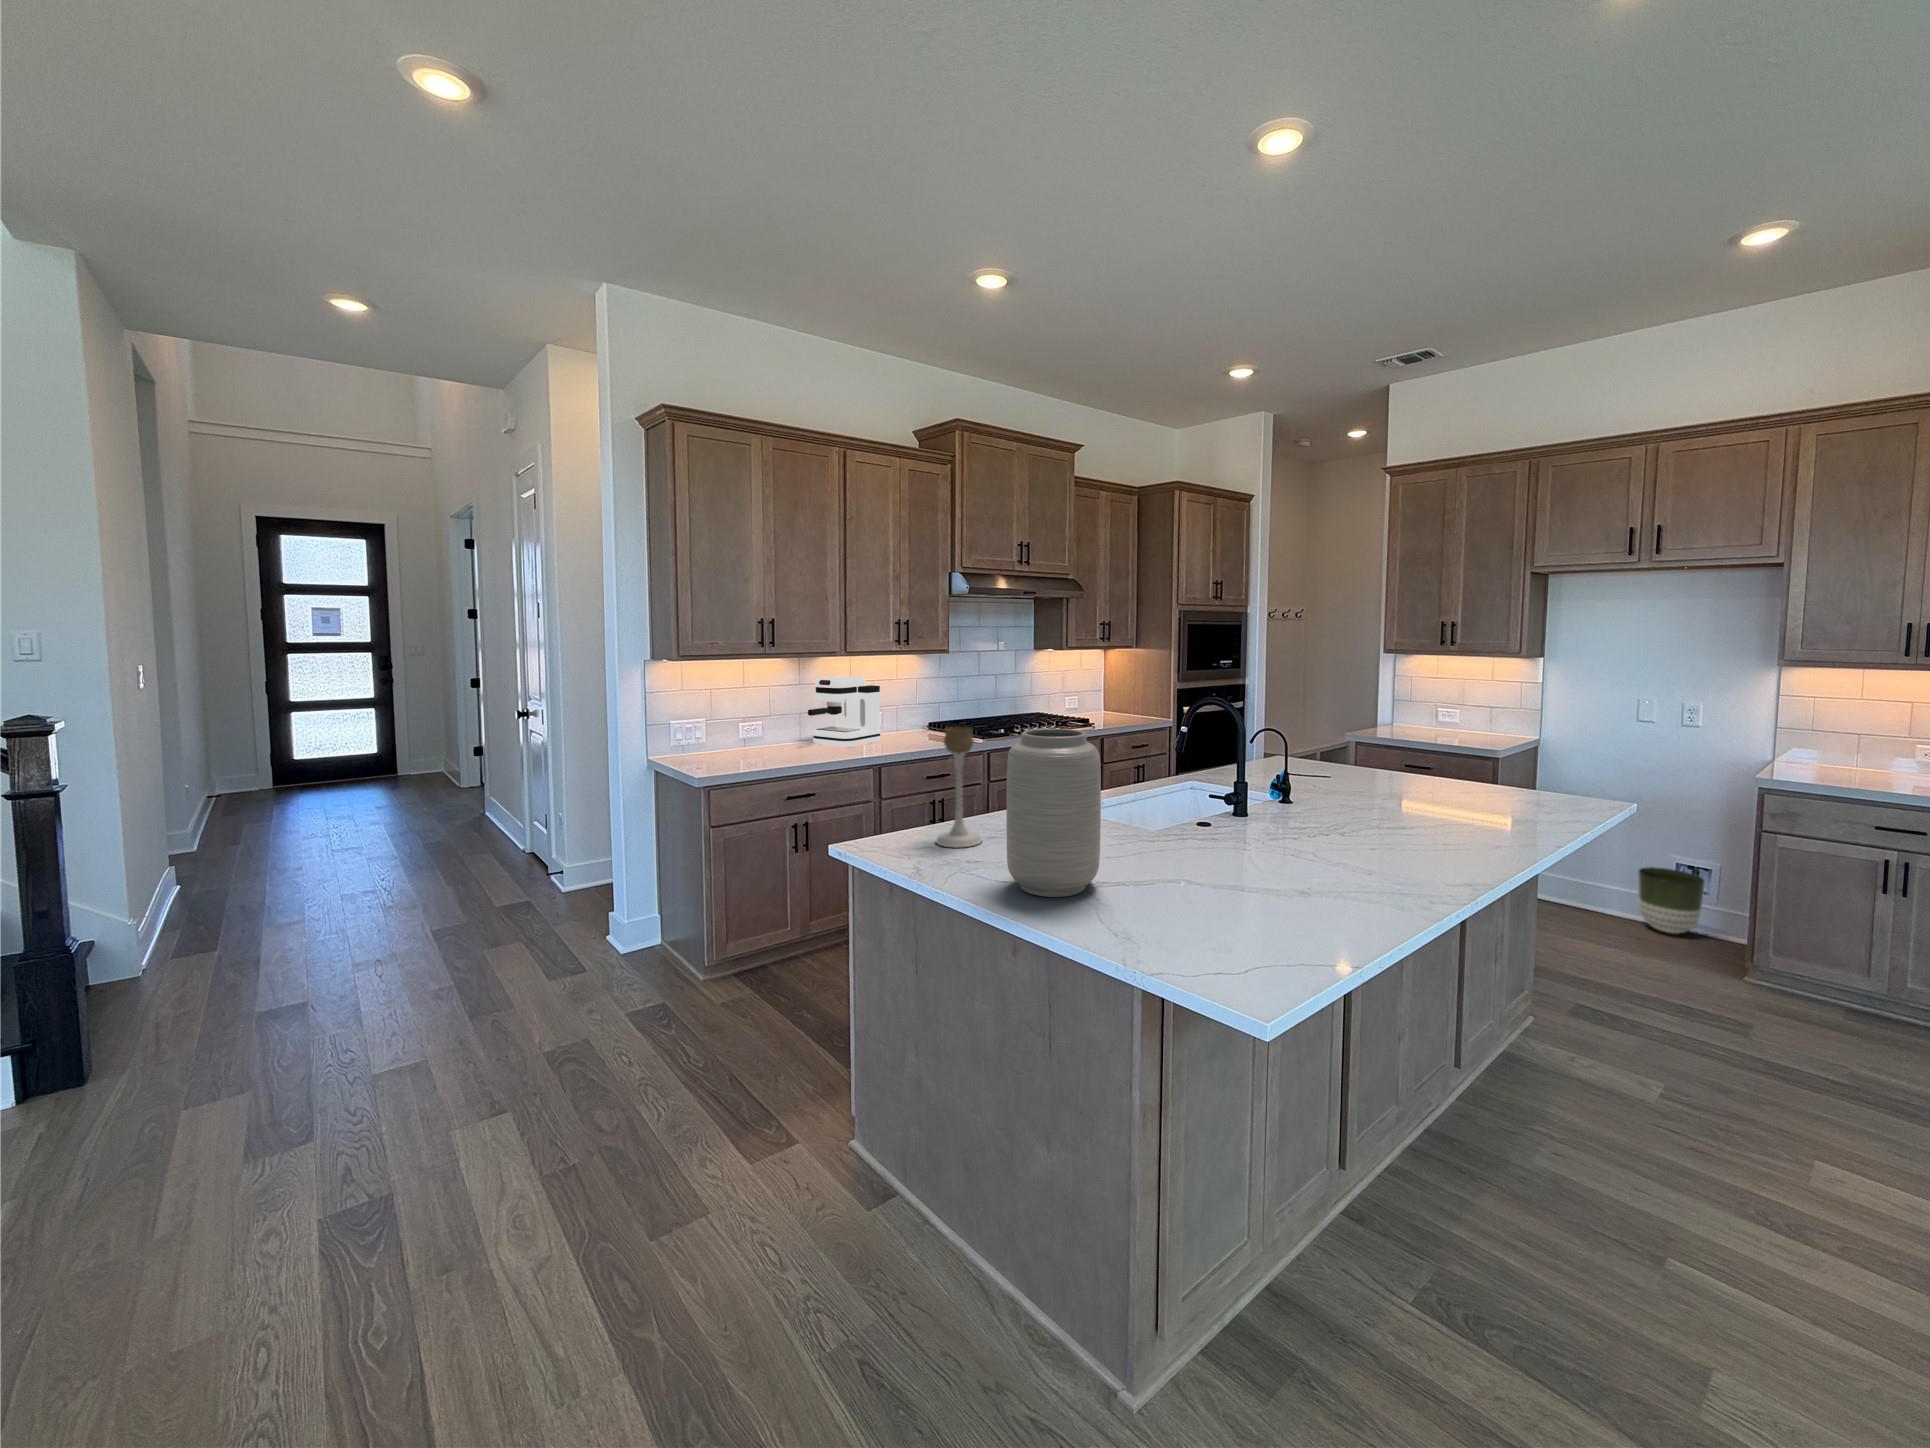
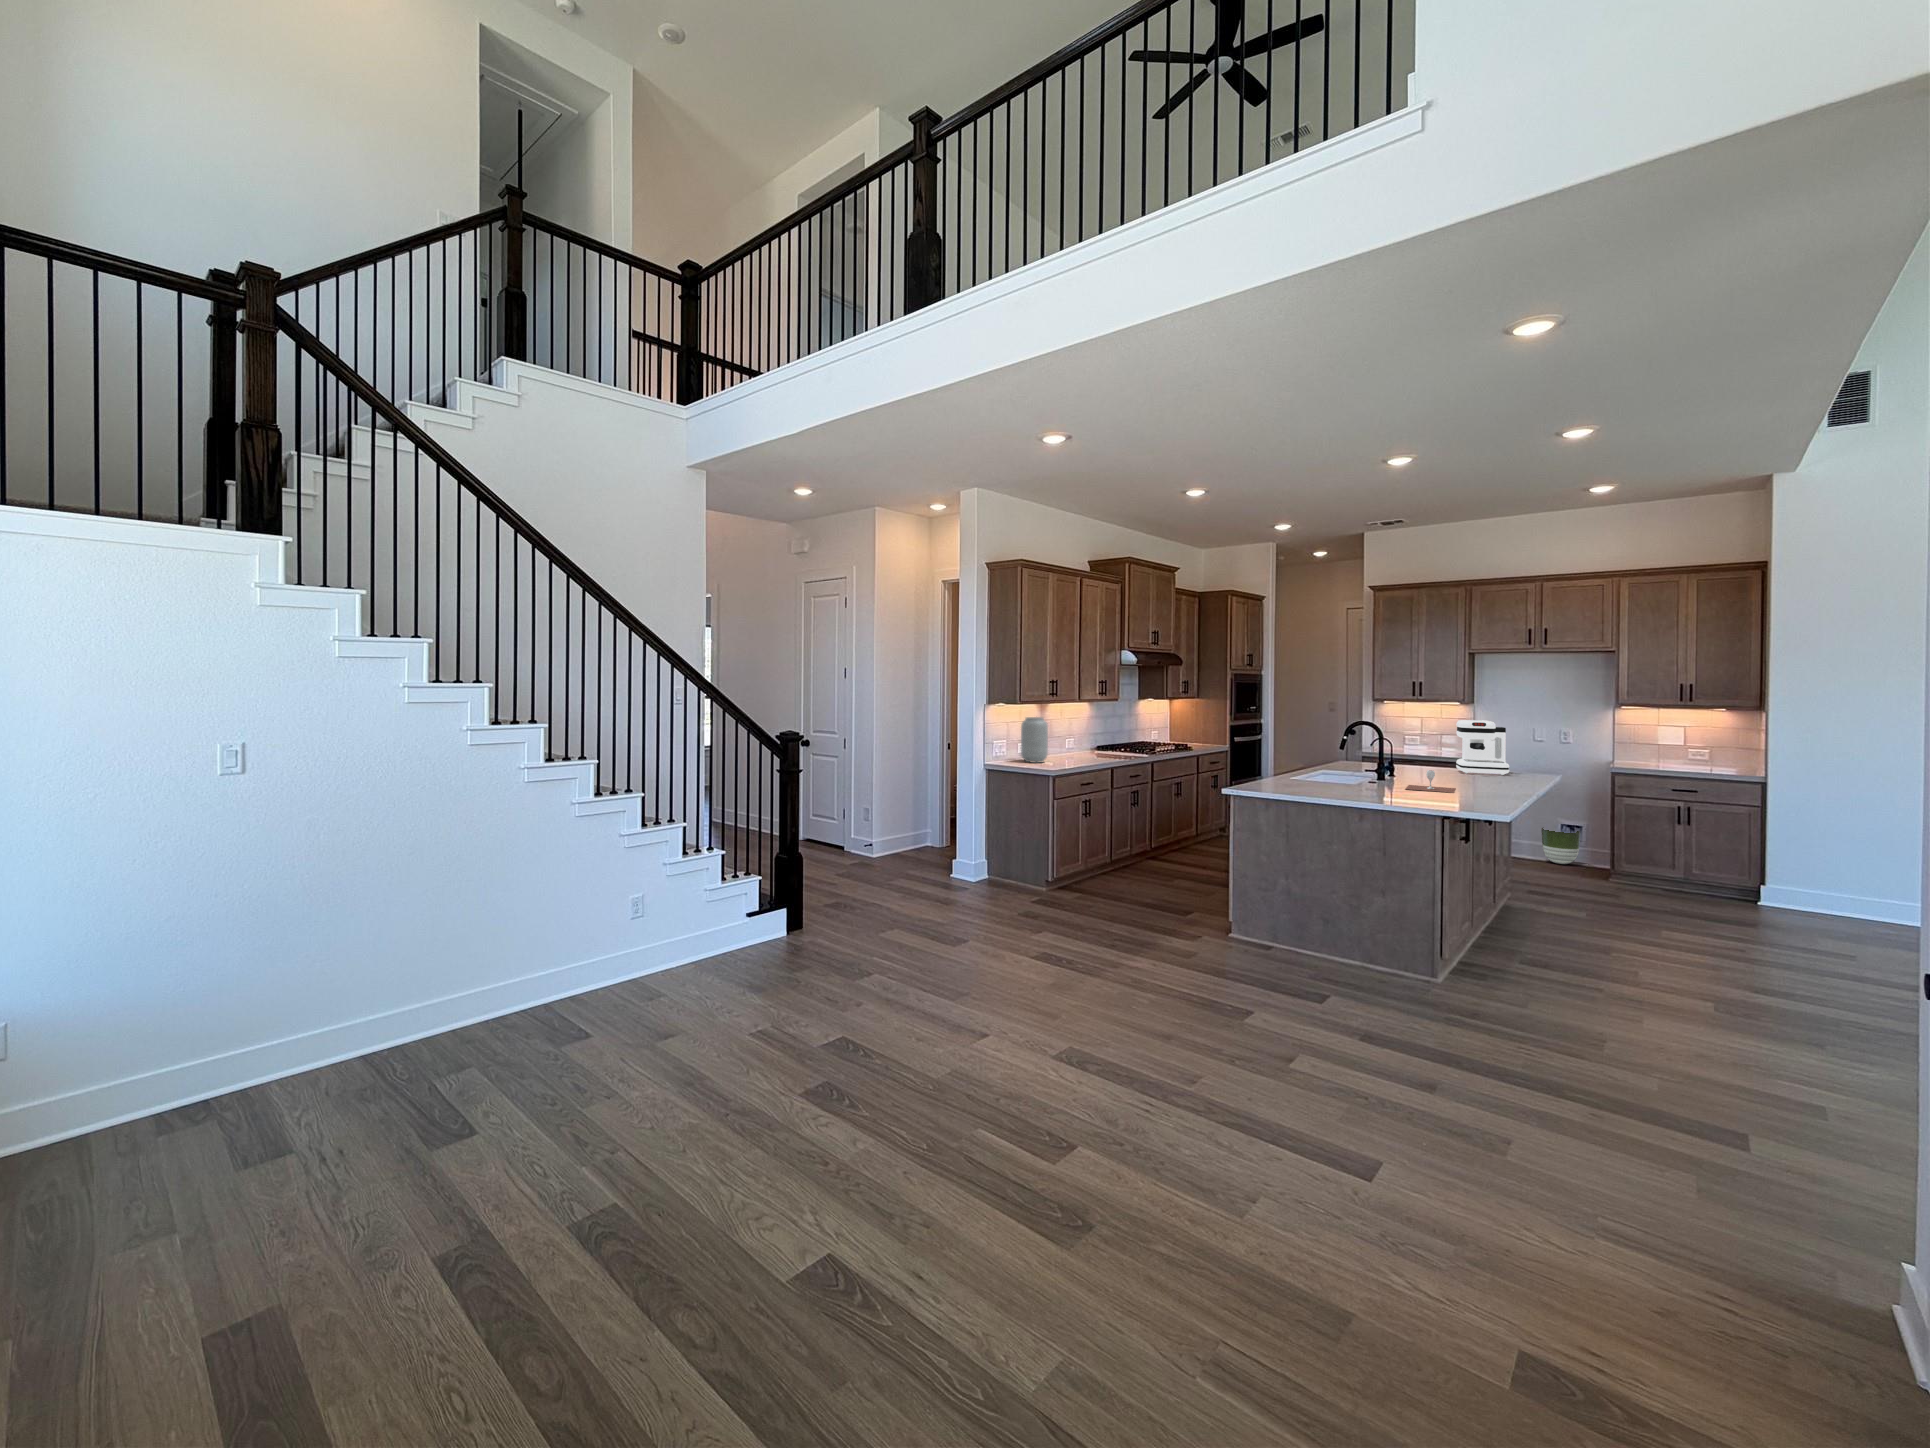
coffee maker: present [808,676,881,748] -> present [1456,720,1509,775]
candle holder: present [936,726,982,848] -> none [1280,731,1304,785]
vase: present [1007,728,1101,897] -> present [1021,717,1048,763]
wine glass: none [1155,829,1290,897] -> present [1406,770,1456,793]

